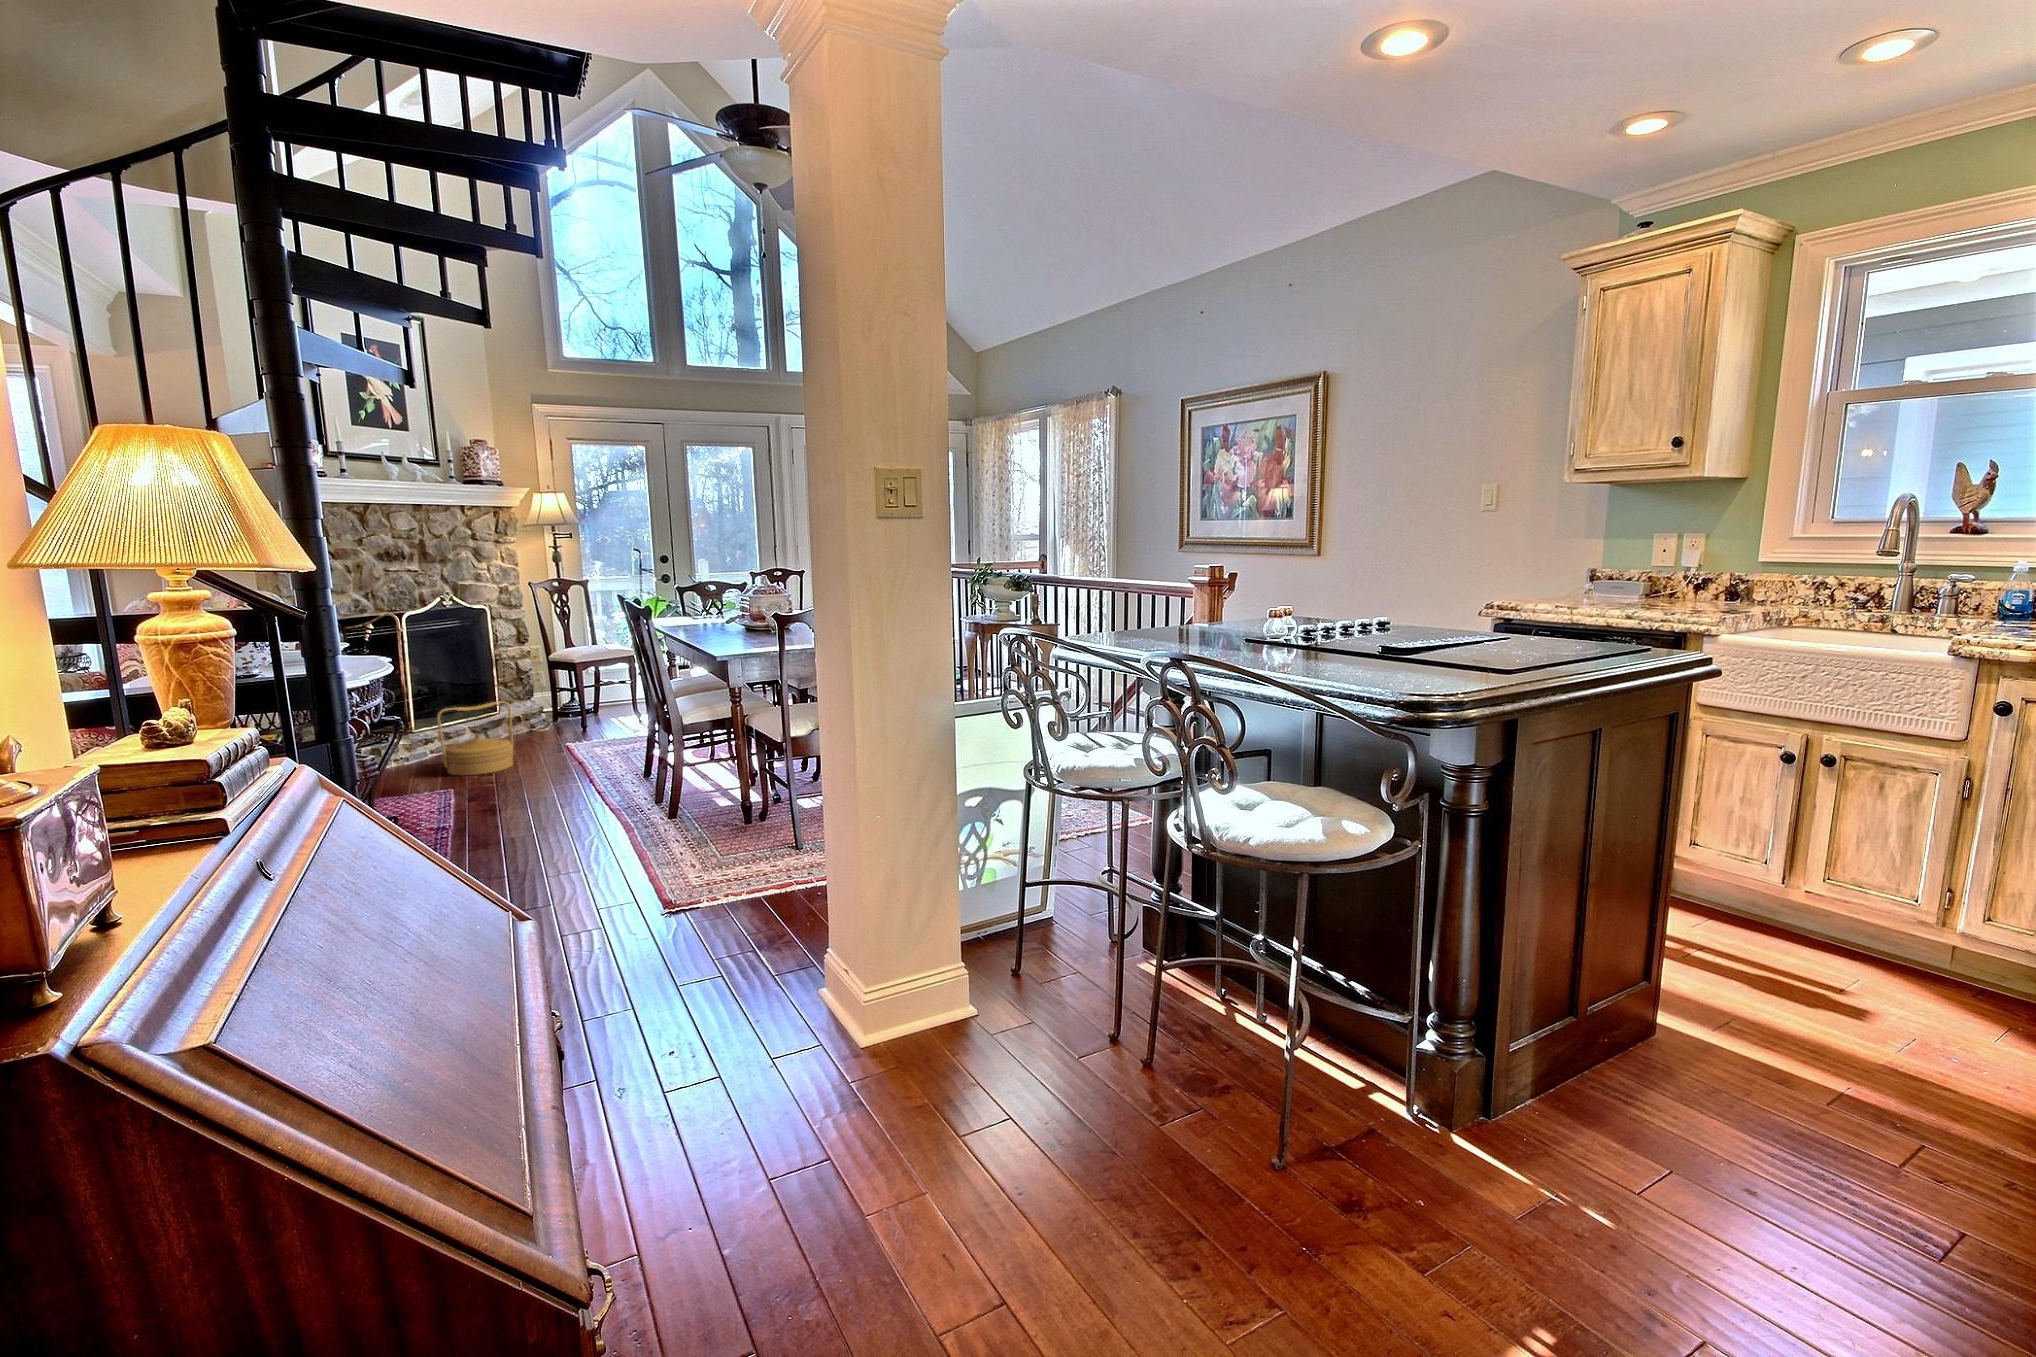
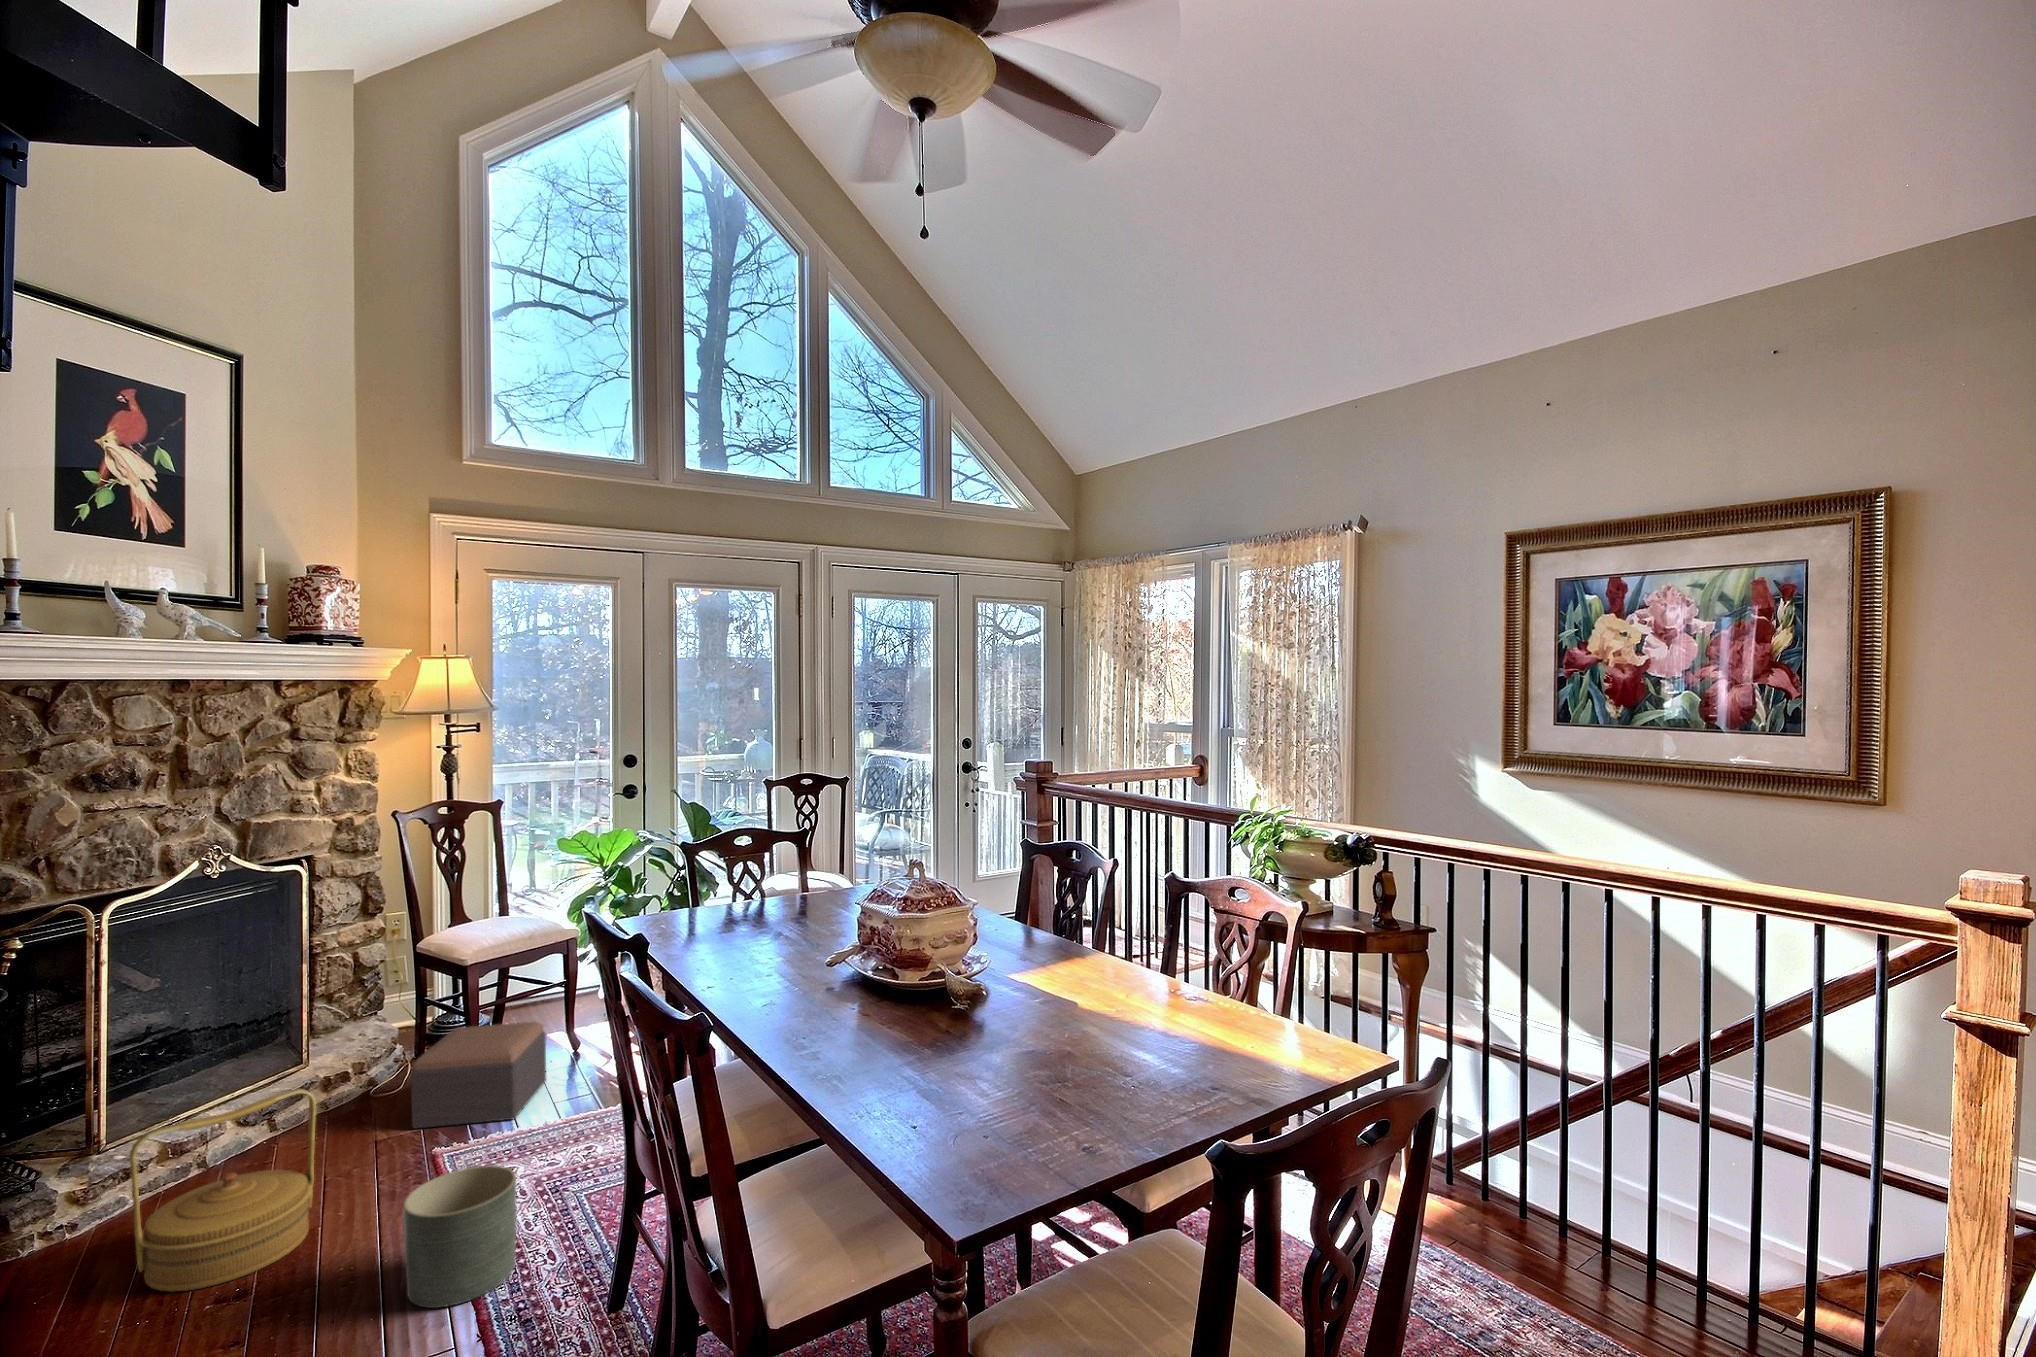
footstool: none [552,696,622,740] -> present [411,1022,546,1128]
planter: none [555,732,605,781] -> present [403,1165,516,1308]

